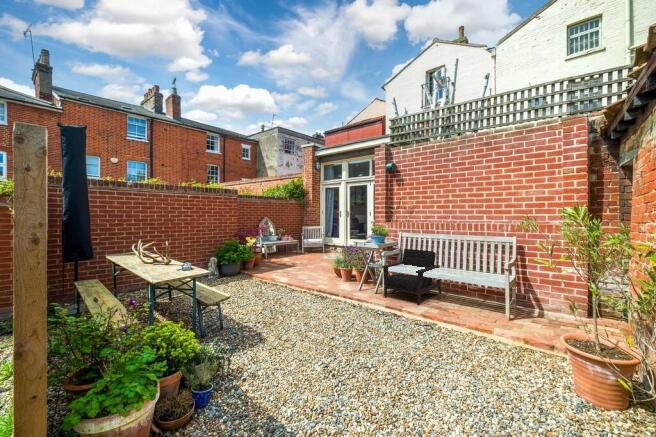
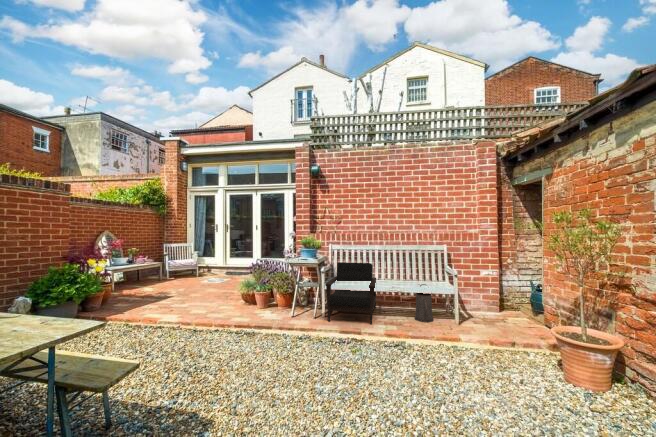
watering can: none [468,275,488,313] -> present [415,284,433,322]

